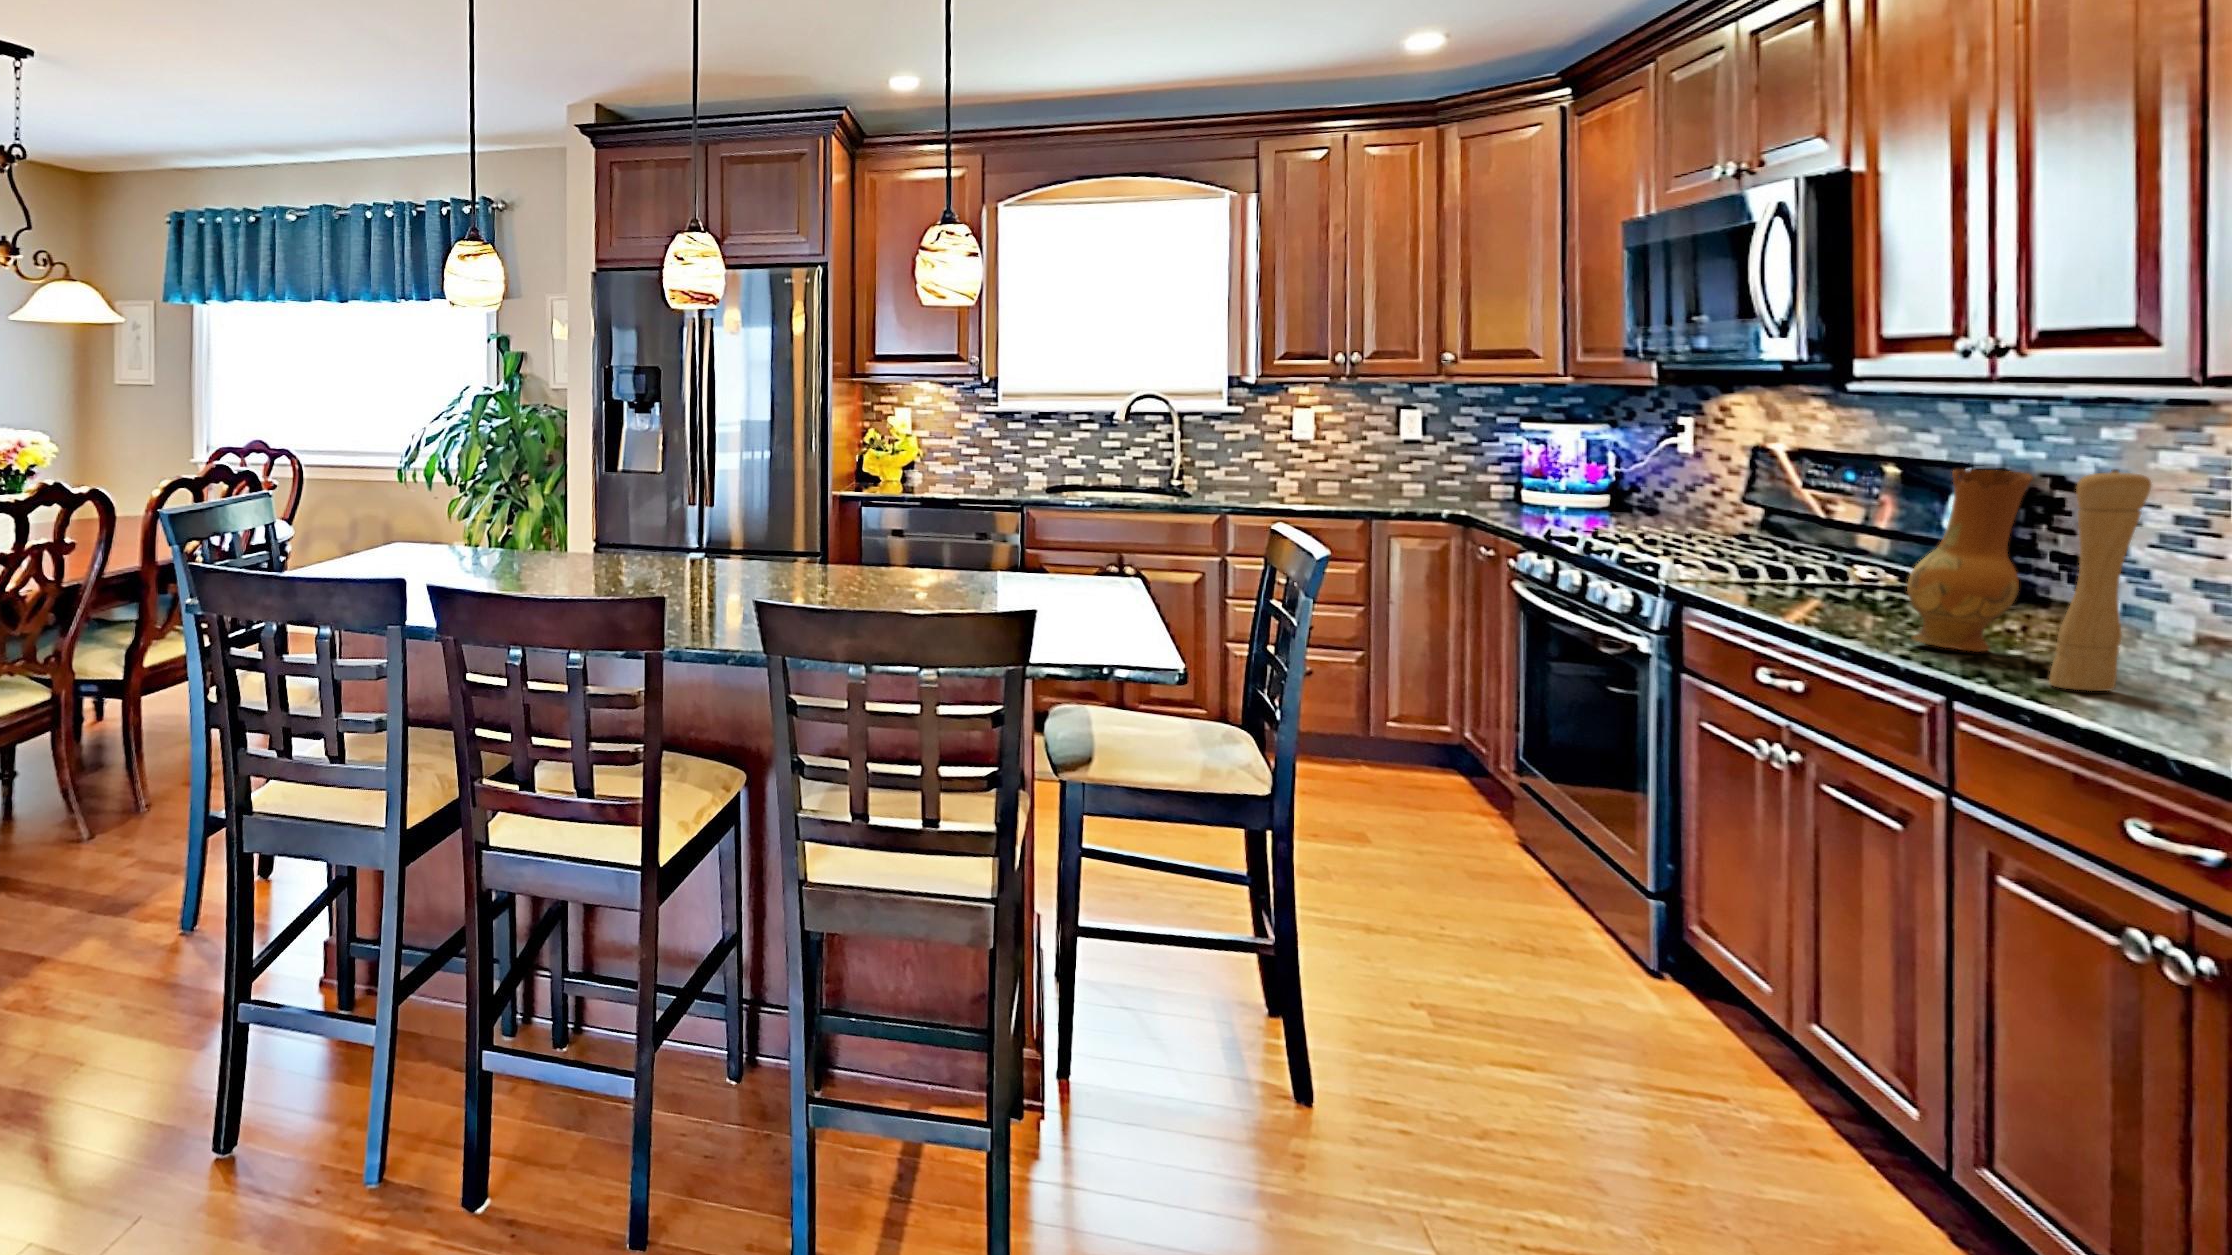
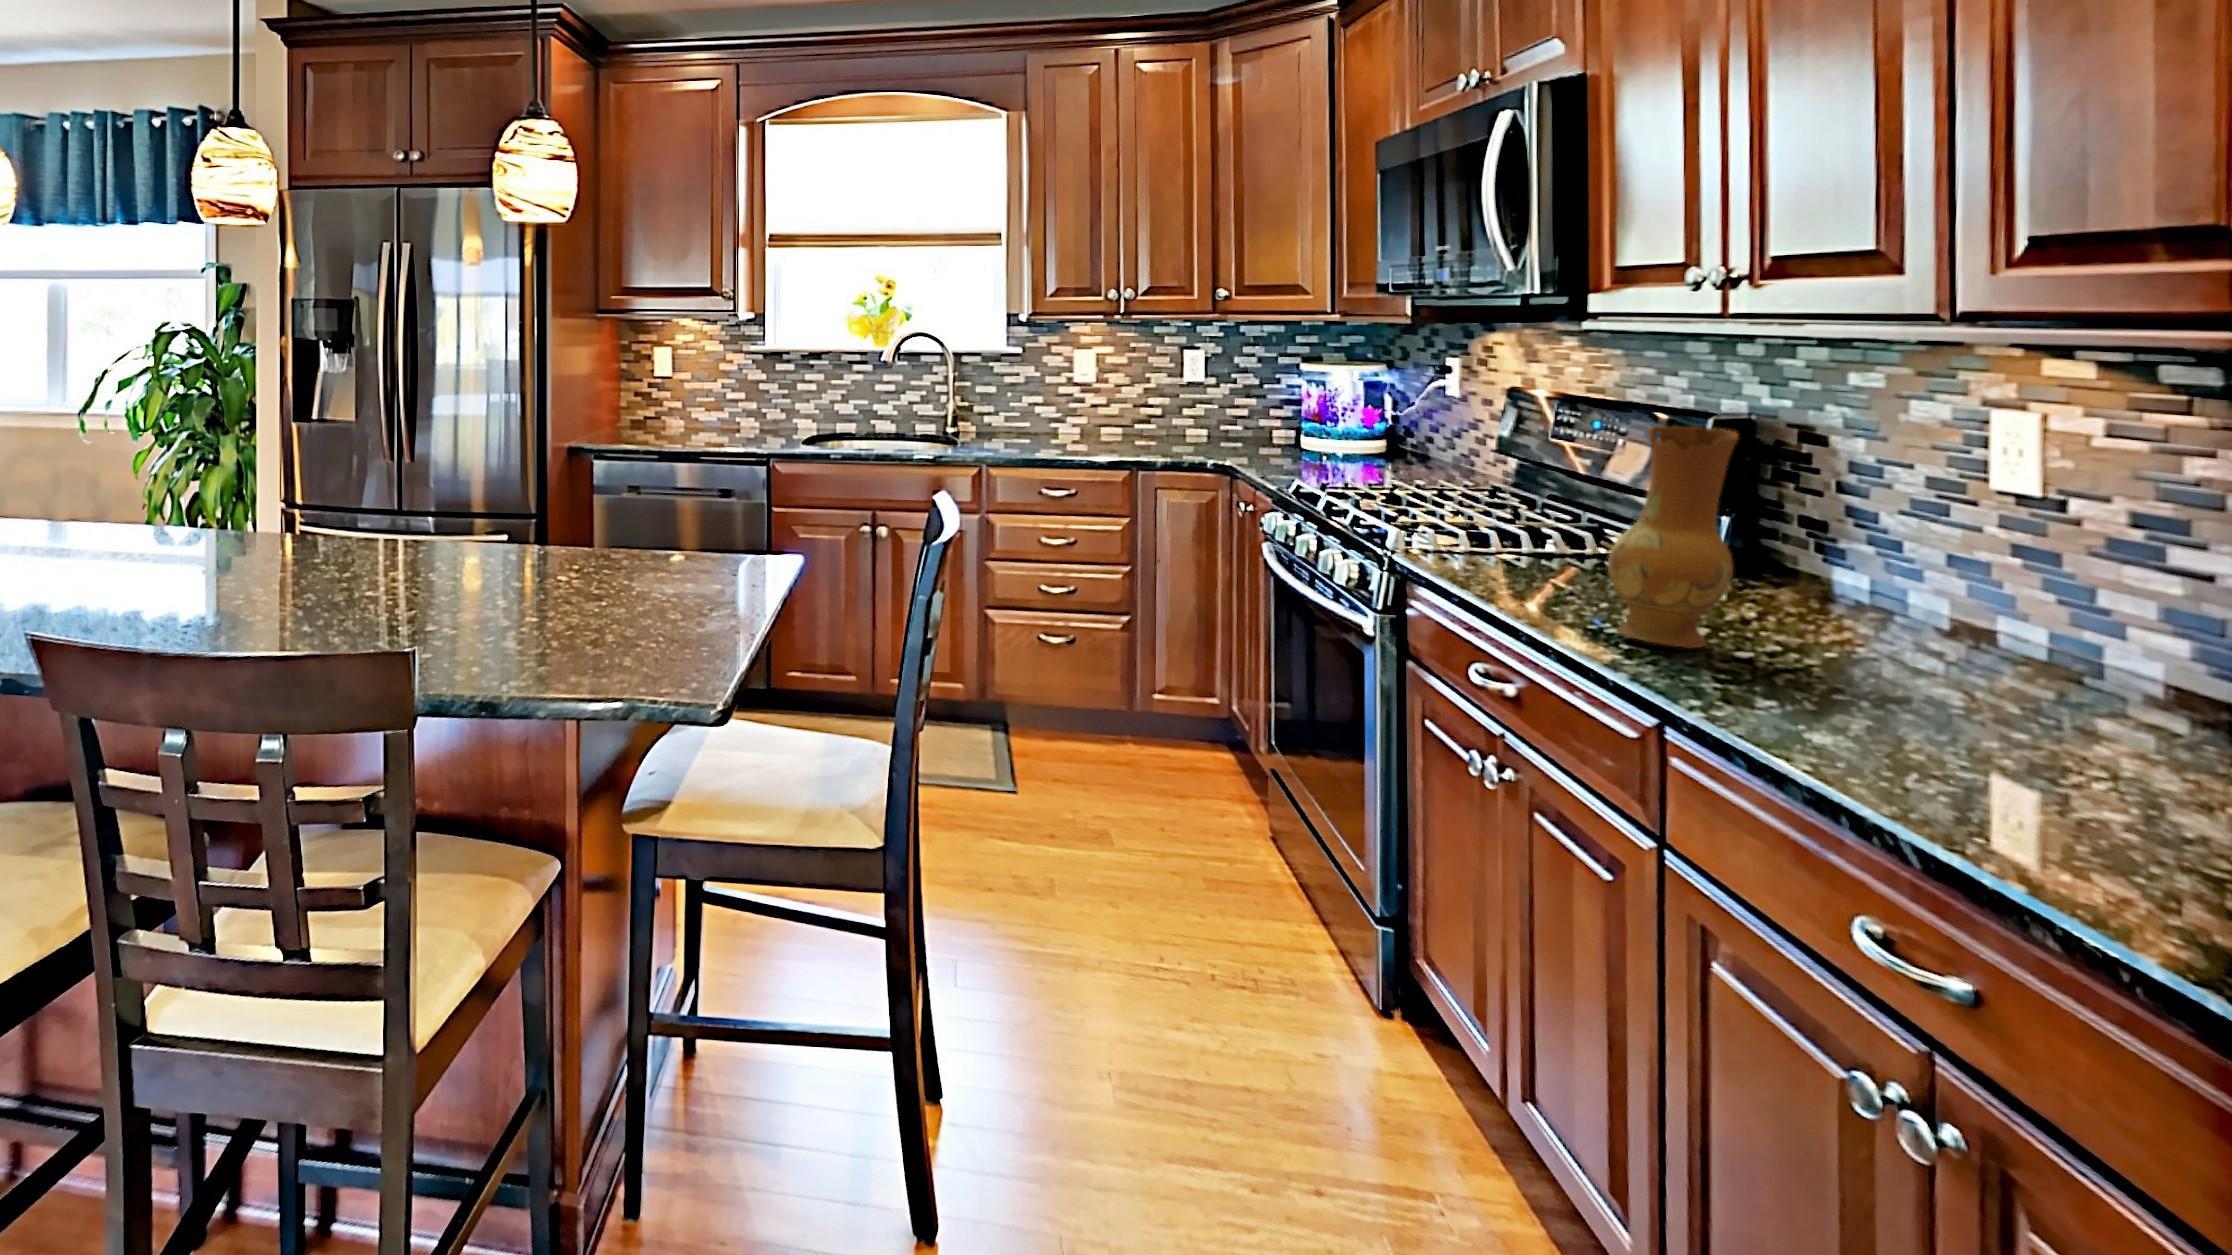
pepper mill: present [2049,469,2152,691] -> none [1758,429,1859,711]

